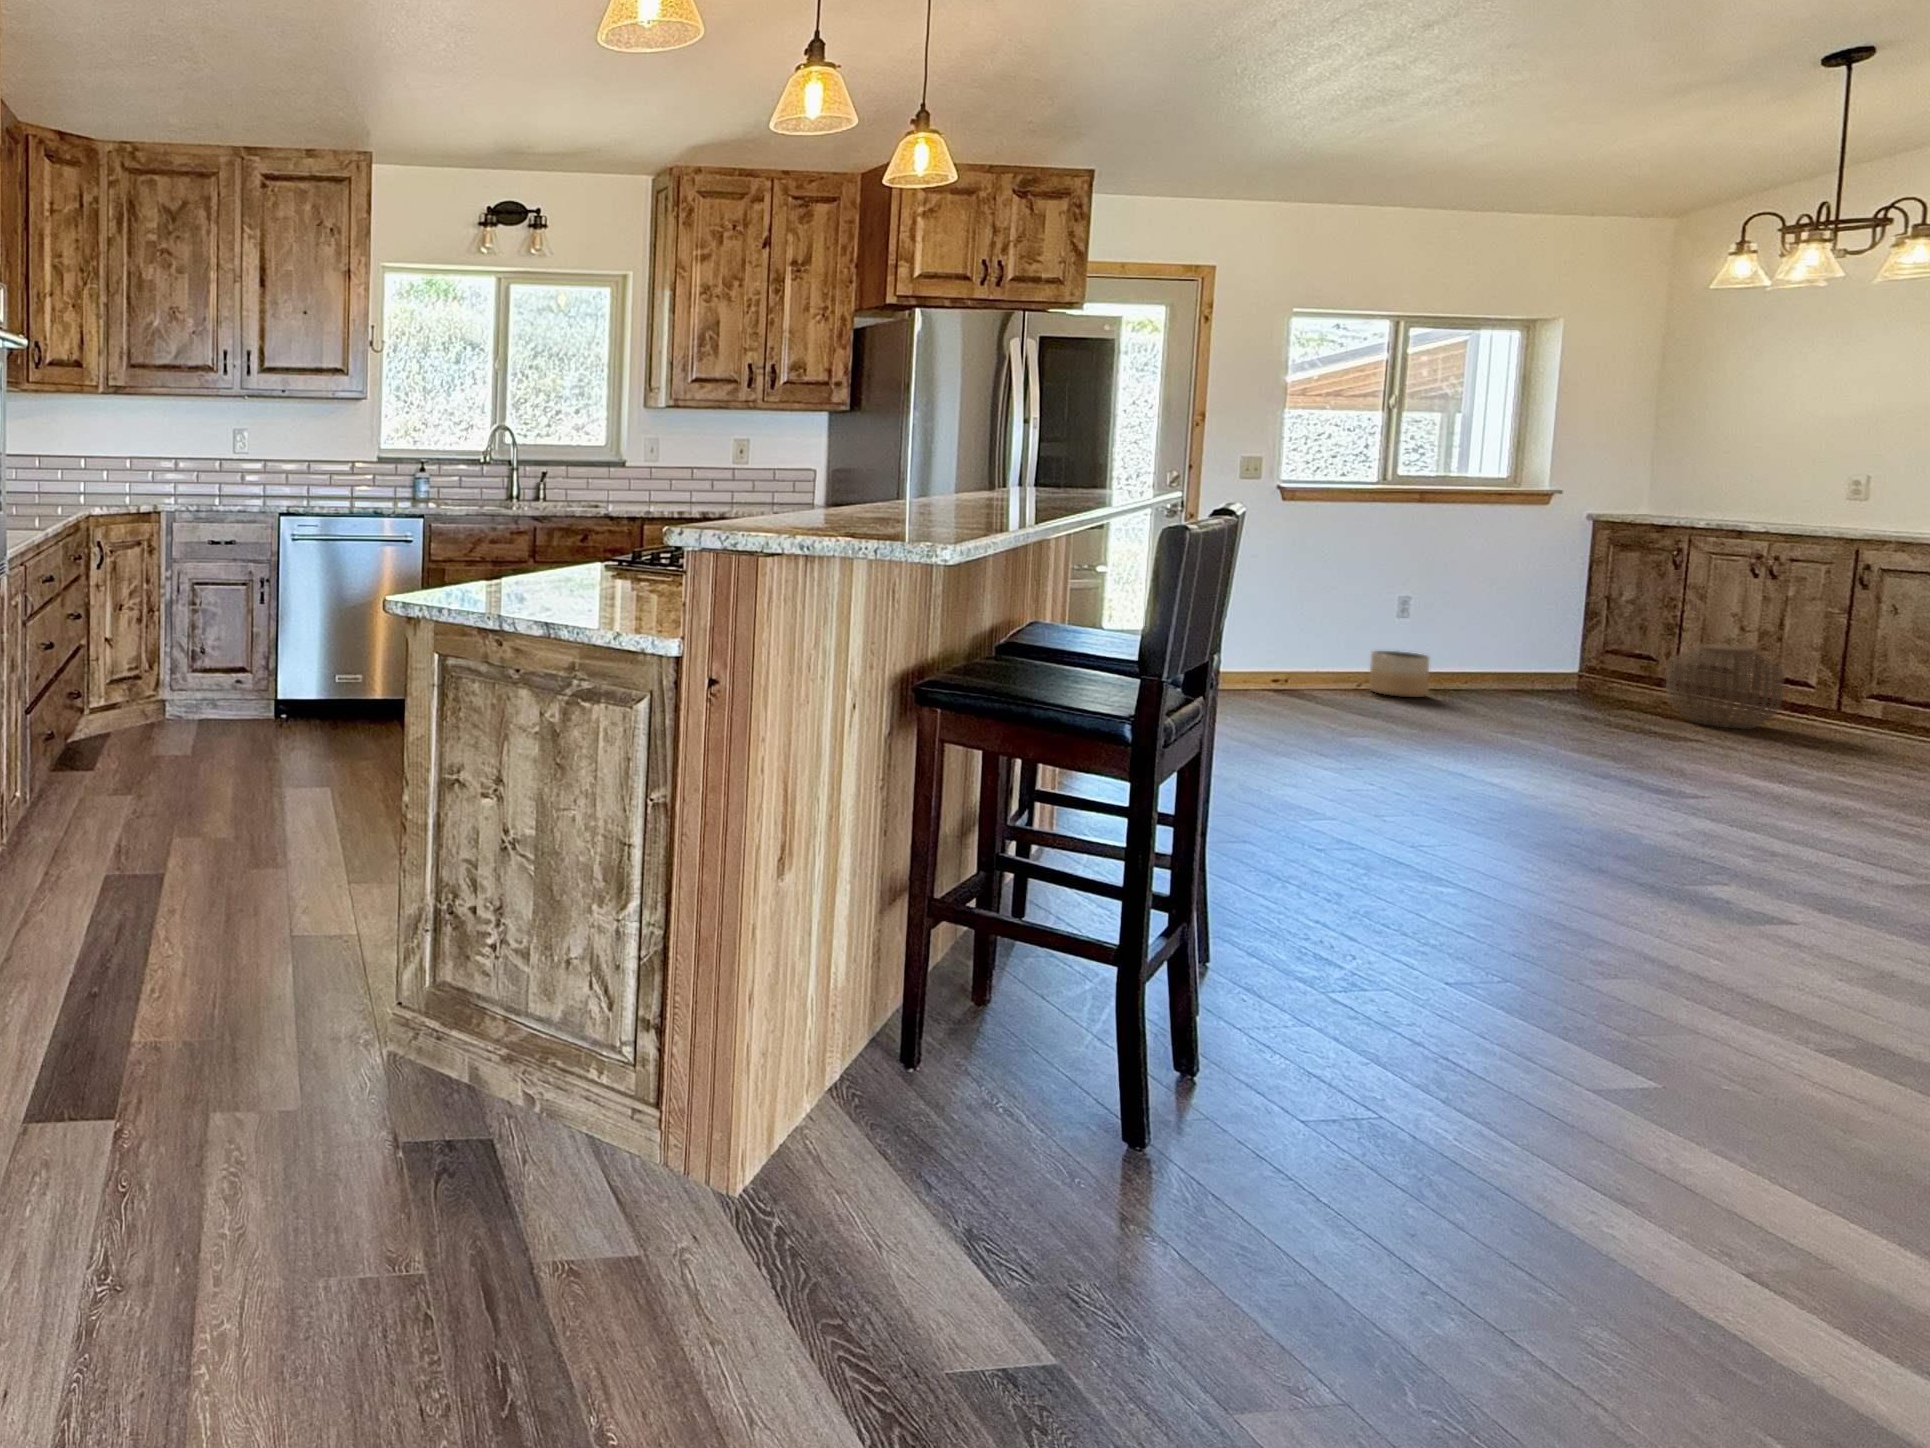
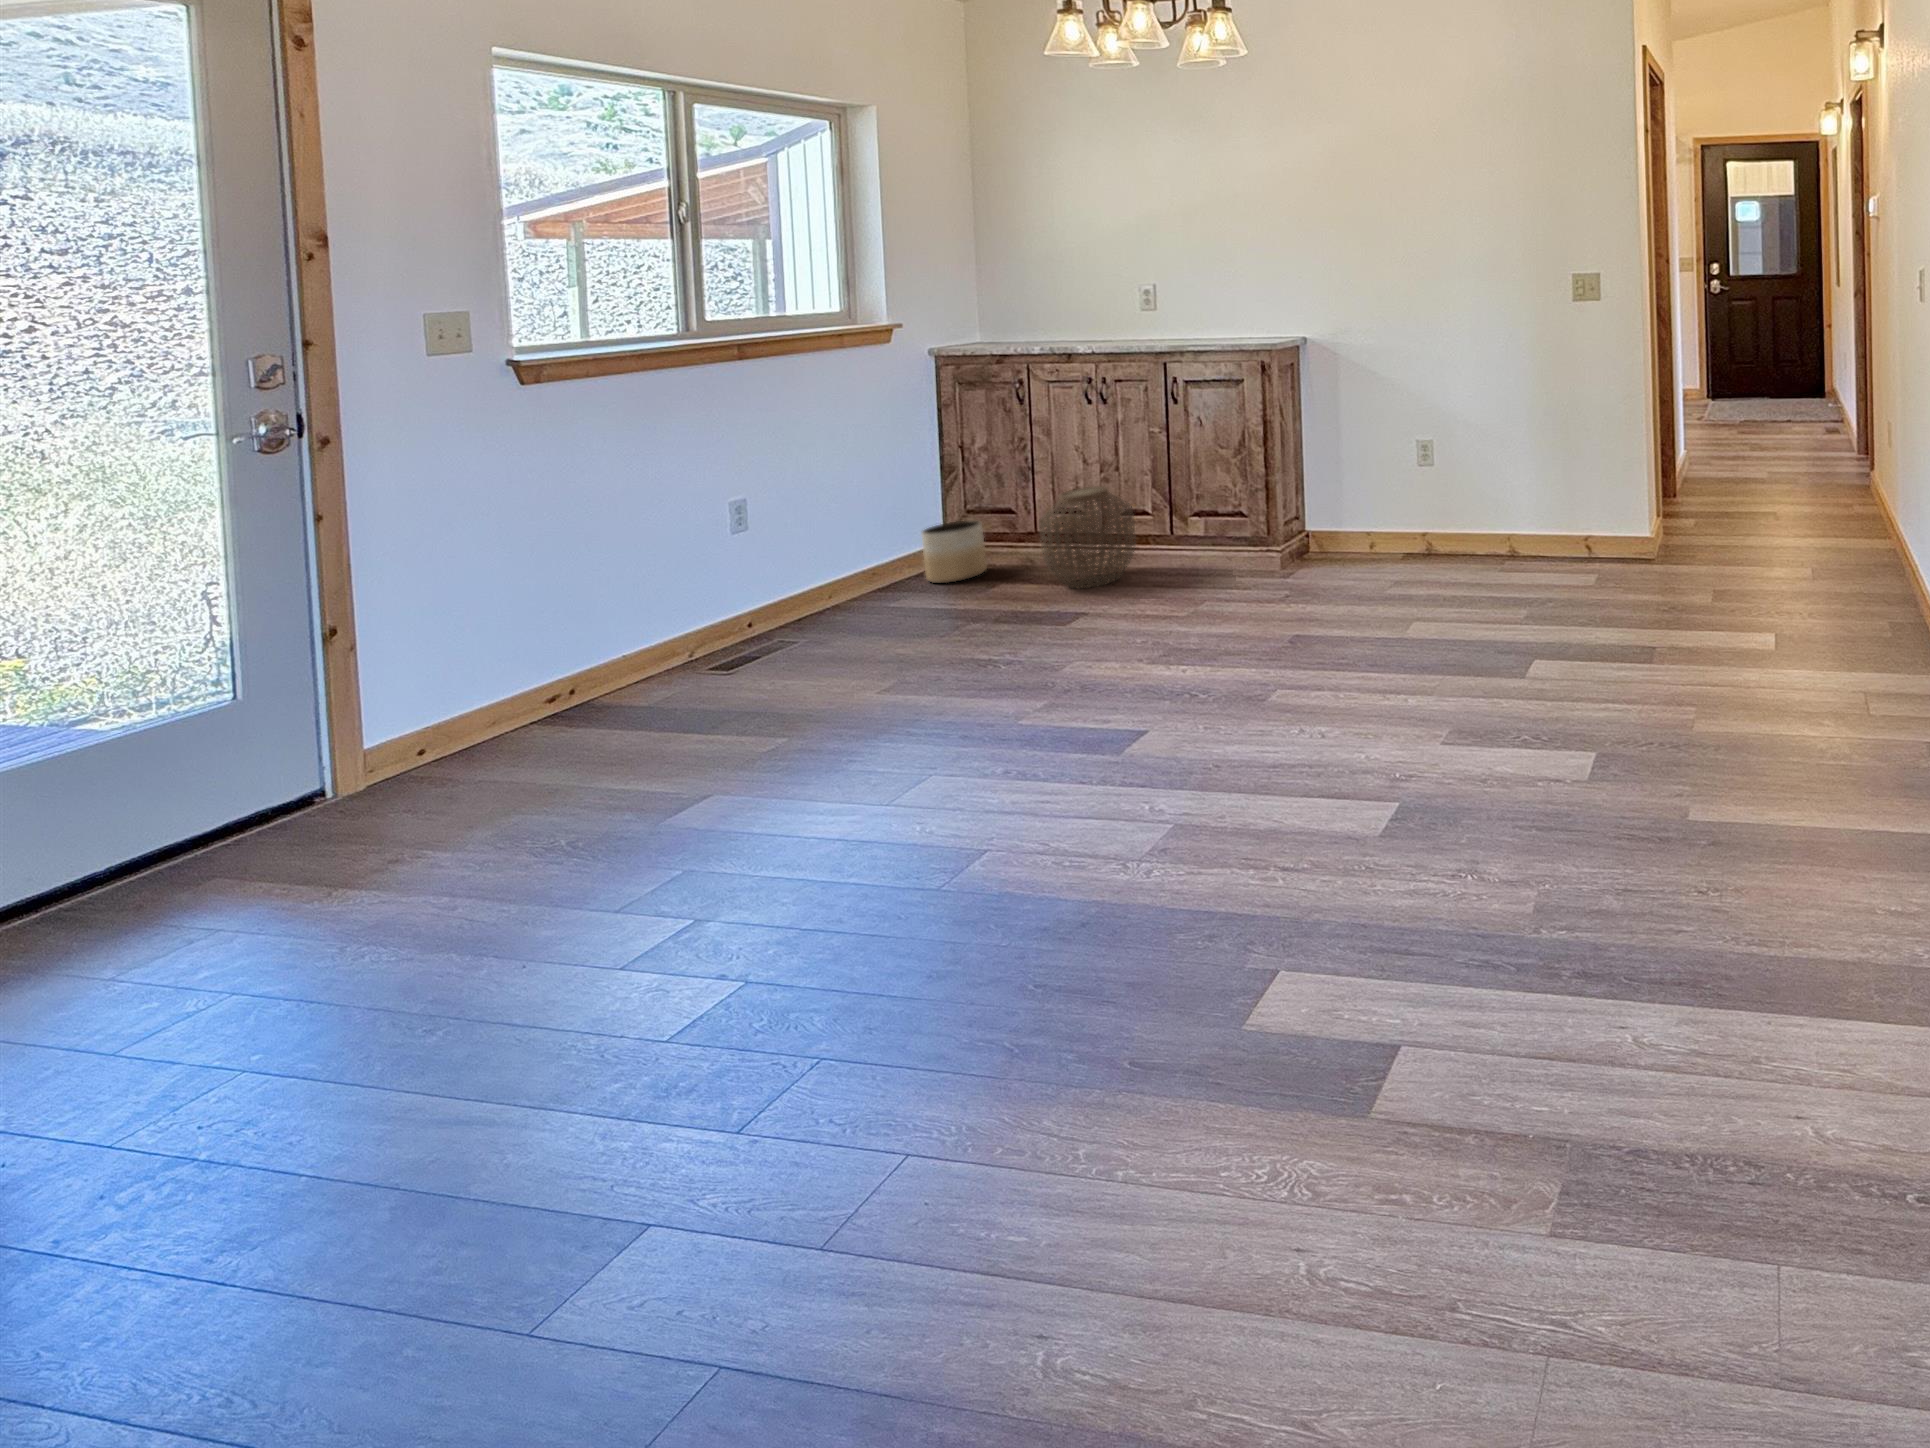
planter: present [1369,651,1429,697] -> present [922,520,987,583]

